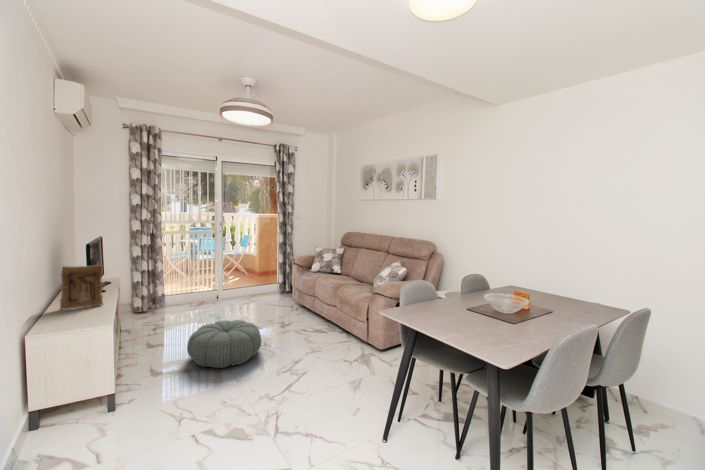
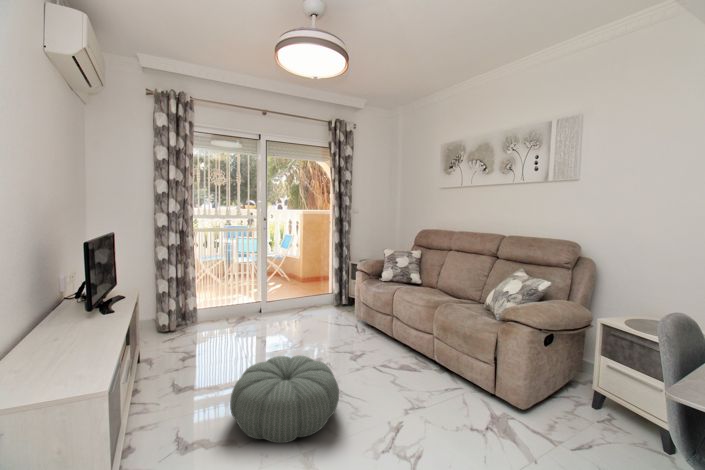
picture frame: present [60,265,103,309] -> none [29,277,103,353]

